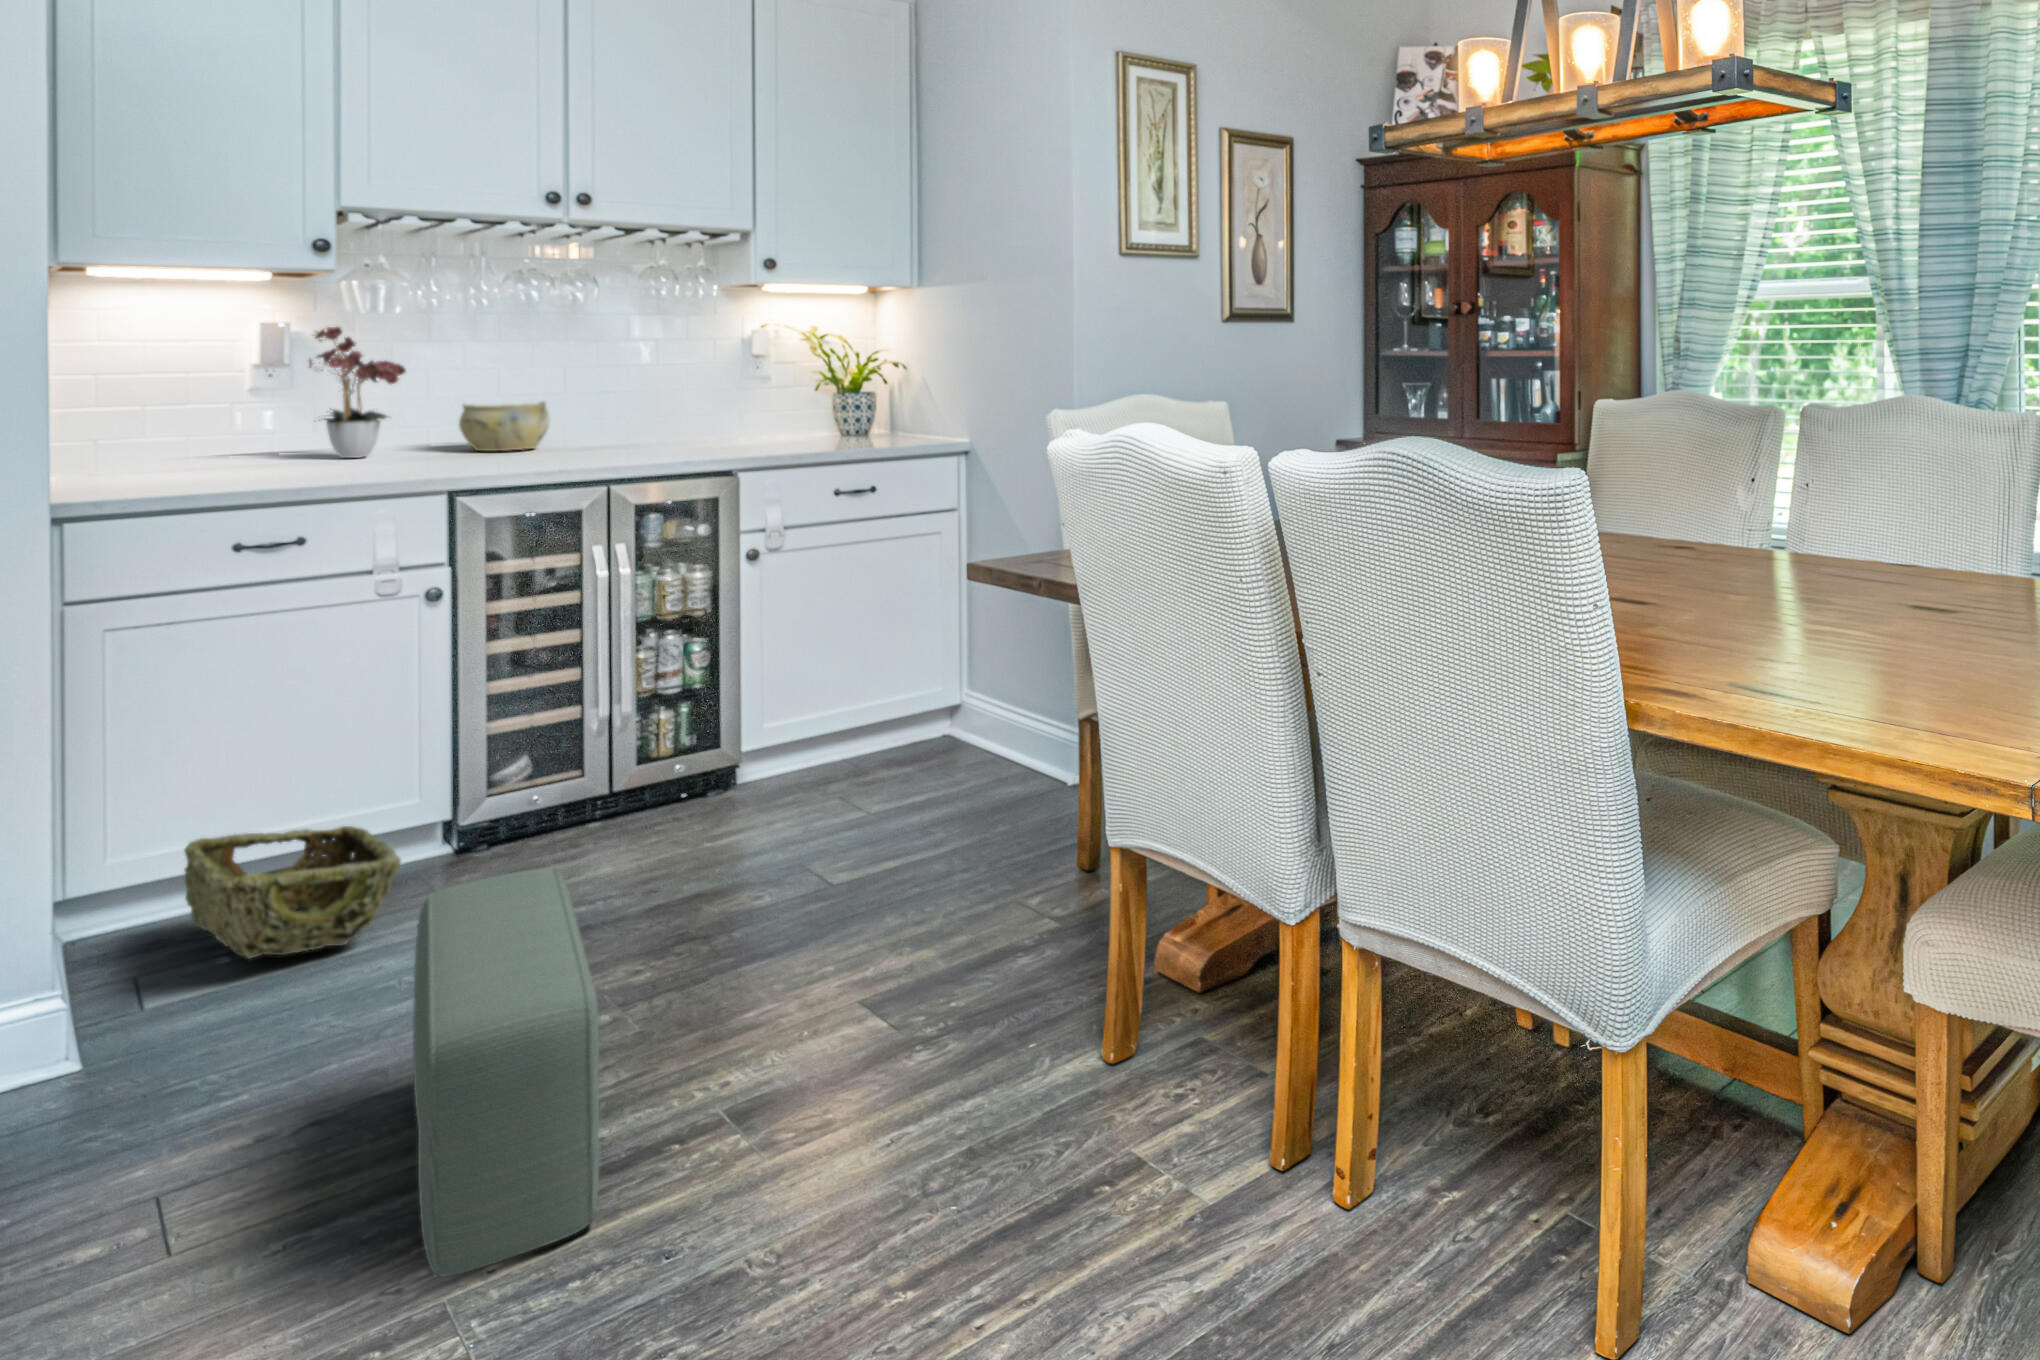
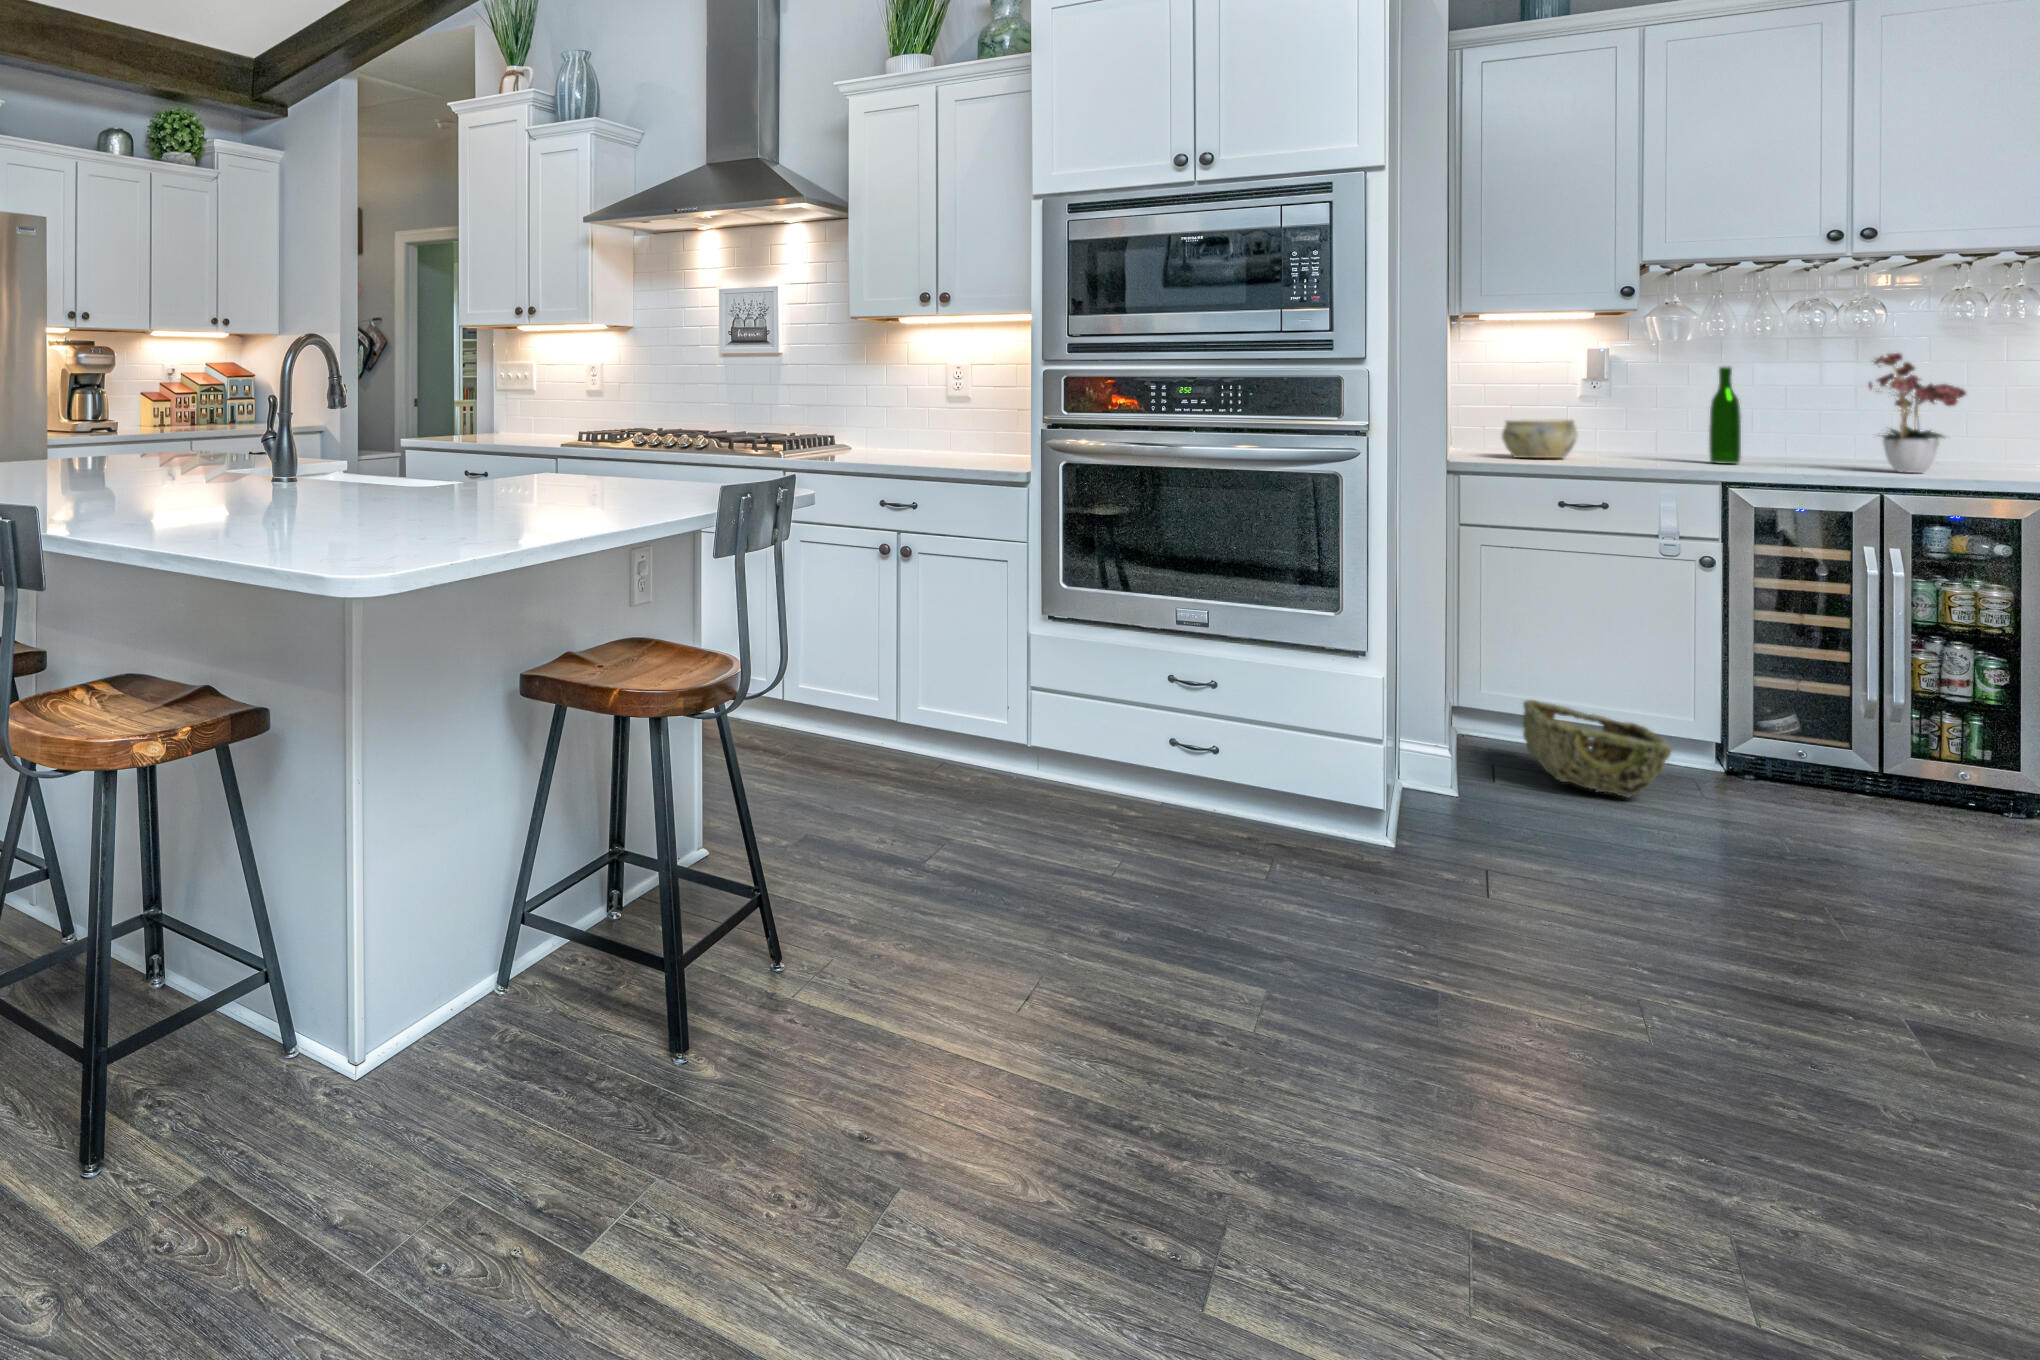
flower arrangement: present [309,327,406,458] -> present [1868,353,1966,473]
wine bottle: none [426,343,461,462] -> present [1709,366,1741,464]
ceramic bowl: present [459,402,549,451] -> present [1502,419,1577,458]
pouf: present [413,869,599,1277] -> none [1657,742,1803,991]

